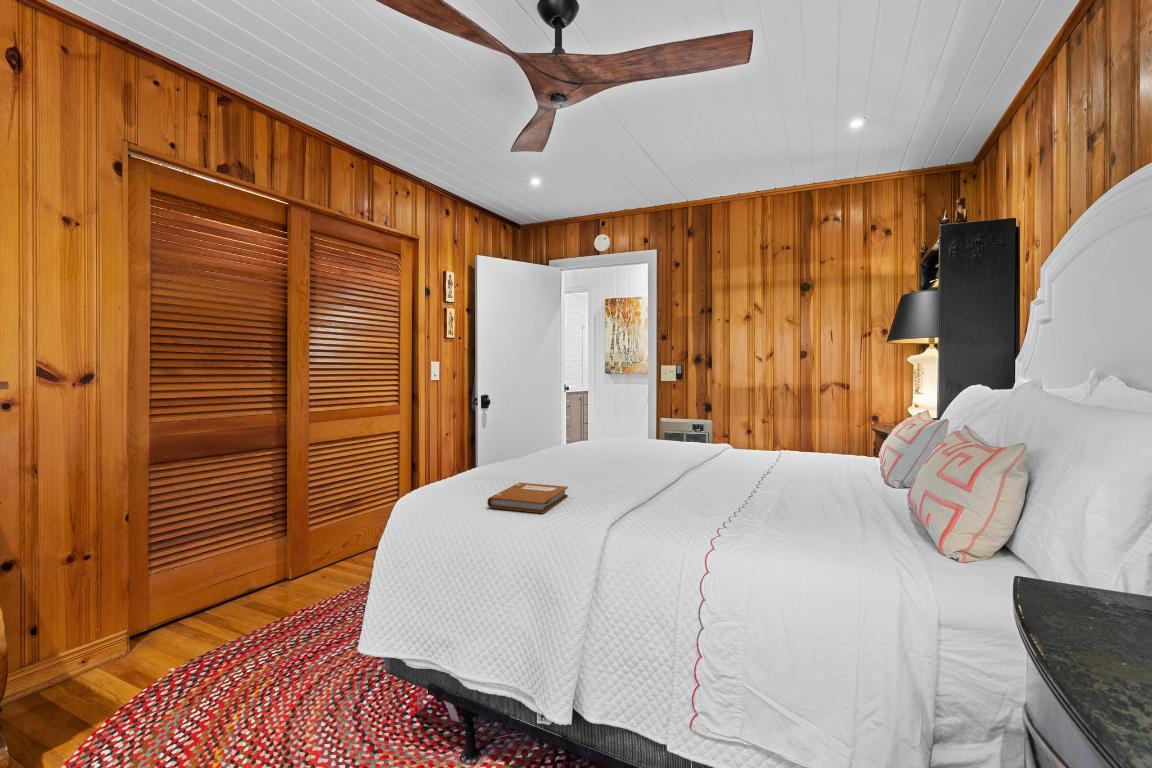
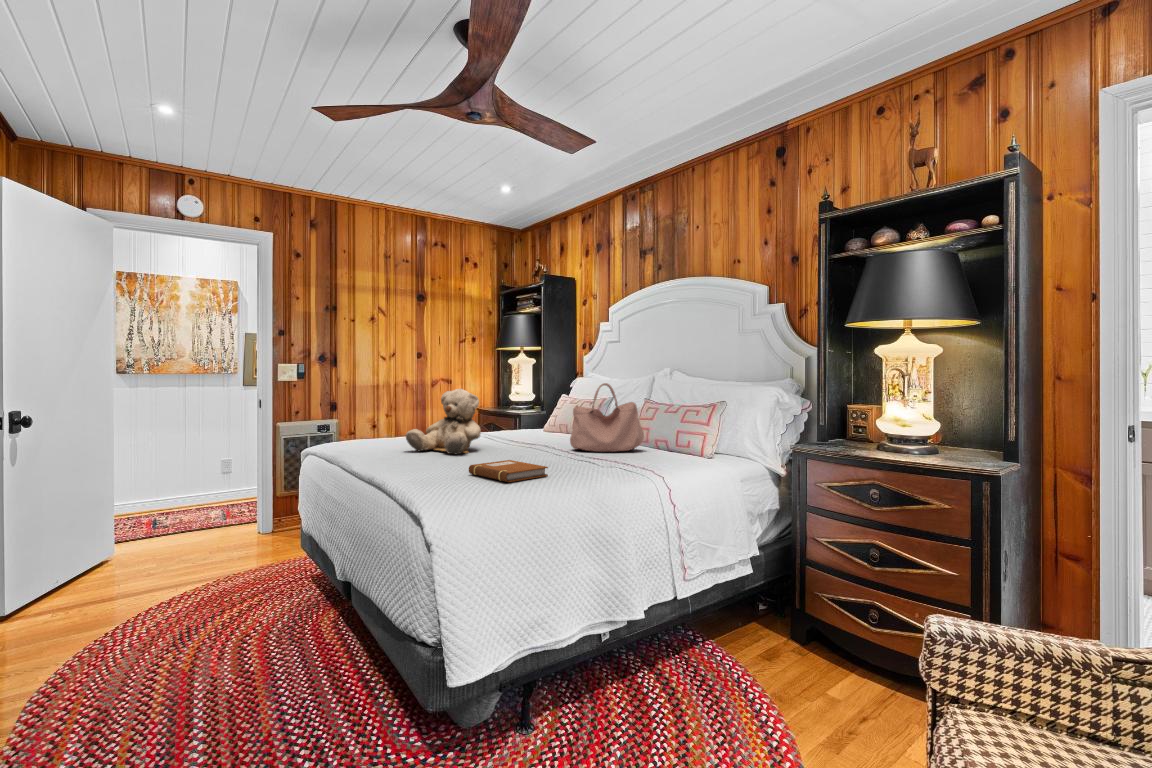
teddy bear: none [599,399,669,472] -> present [406,389,481,454]
handbag: none [724,403,822,516] -> present [570,383,644,452]

